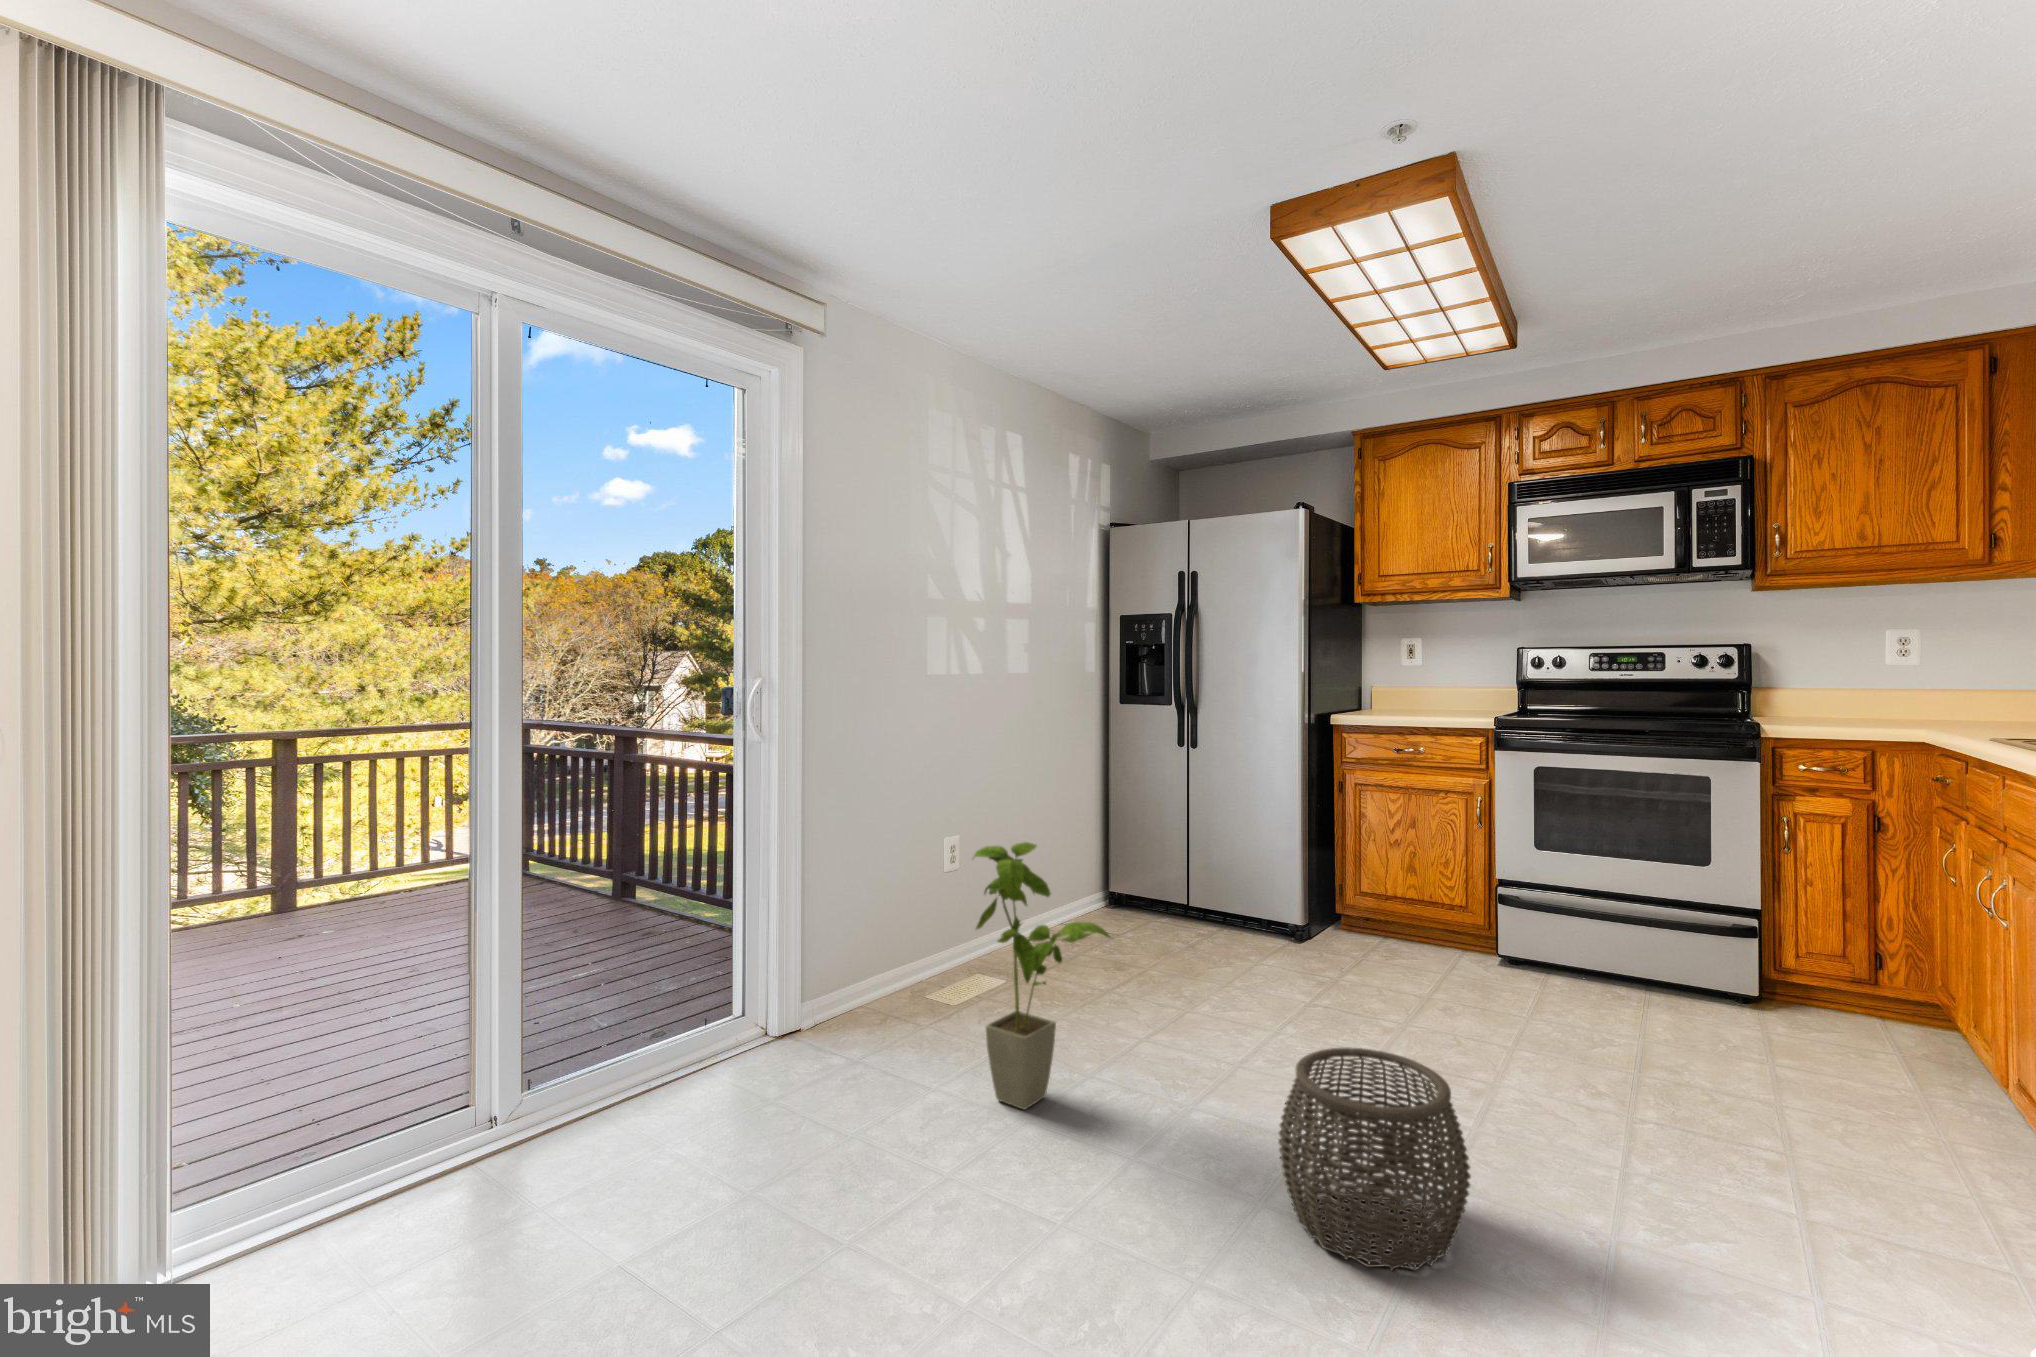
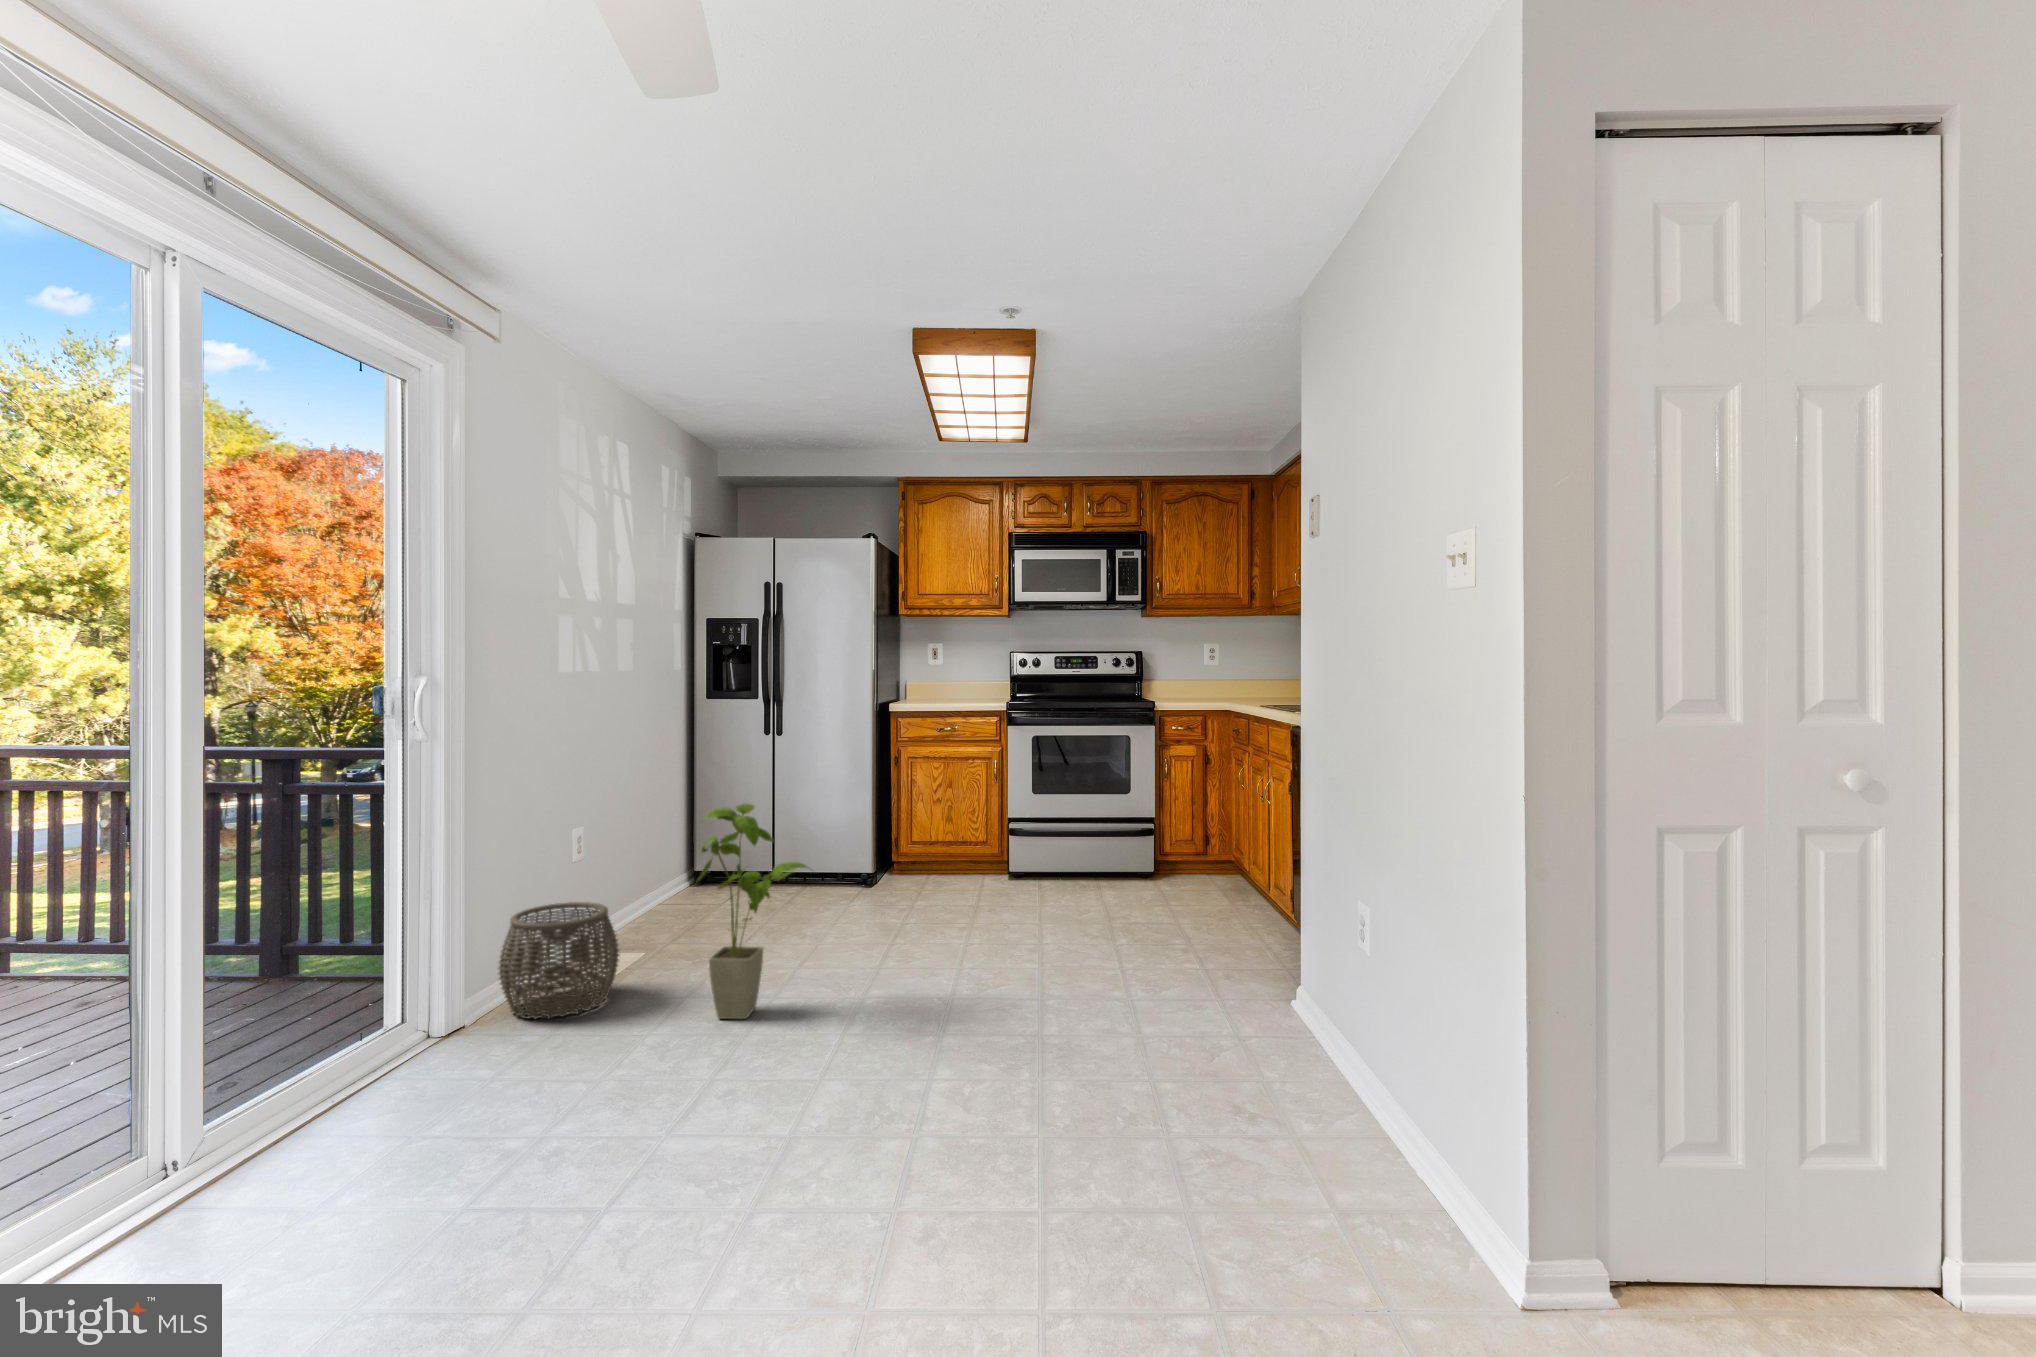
woven basket: present [1278,1047,1471,1271] -> present [498,902,619,1019]

